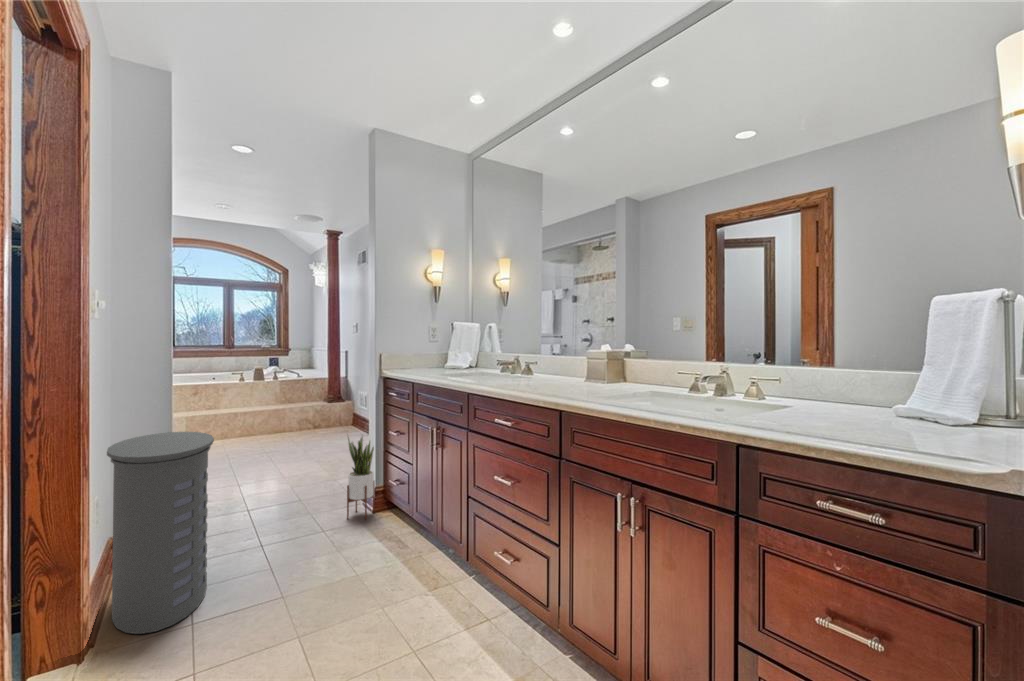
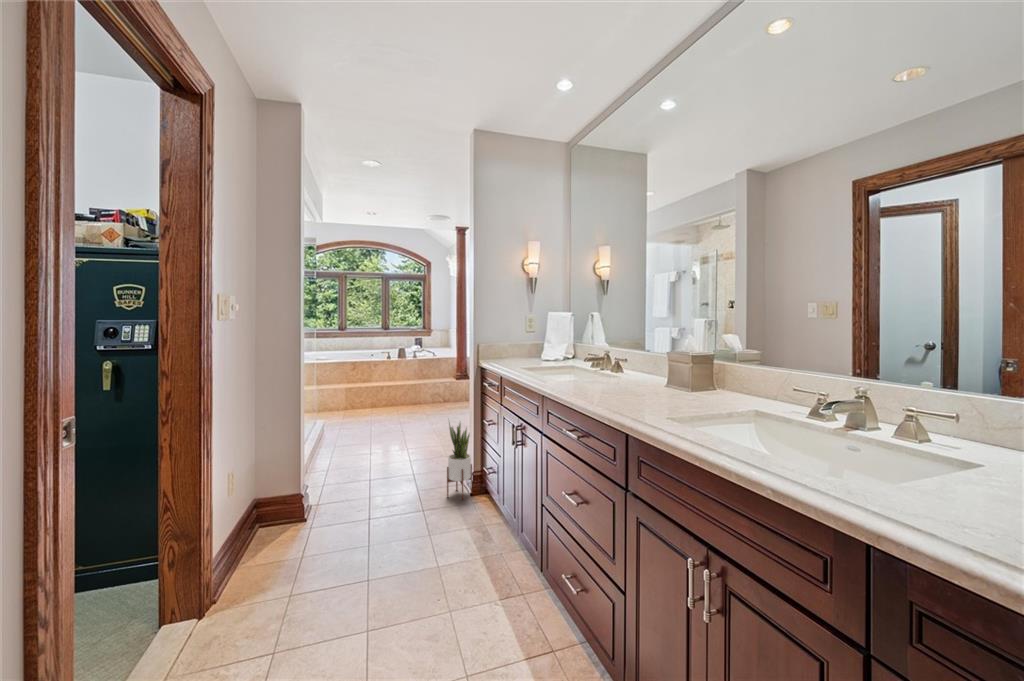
laundry hamper: present [107,432,214,634] -> none [236,414,322,589]

